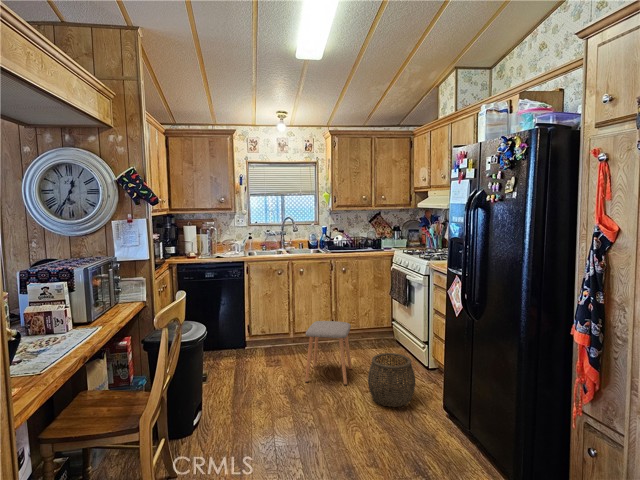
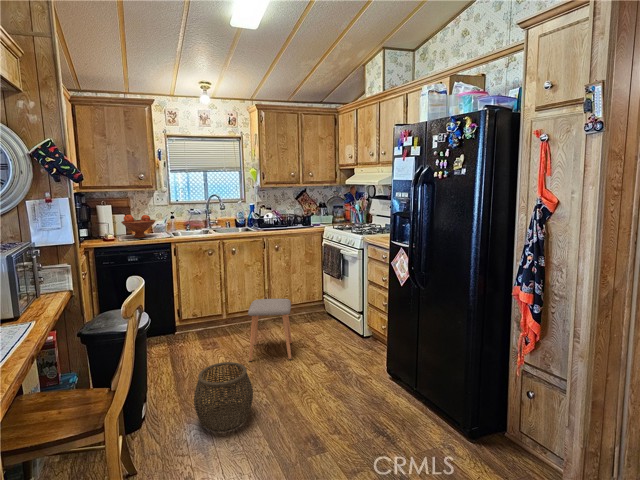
fruit bowl: none [203,235,233,256] -> present [121,215,156,238]
woven basket: present [368,353,415,407] -> present [194,362,253,431]

